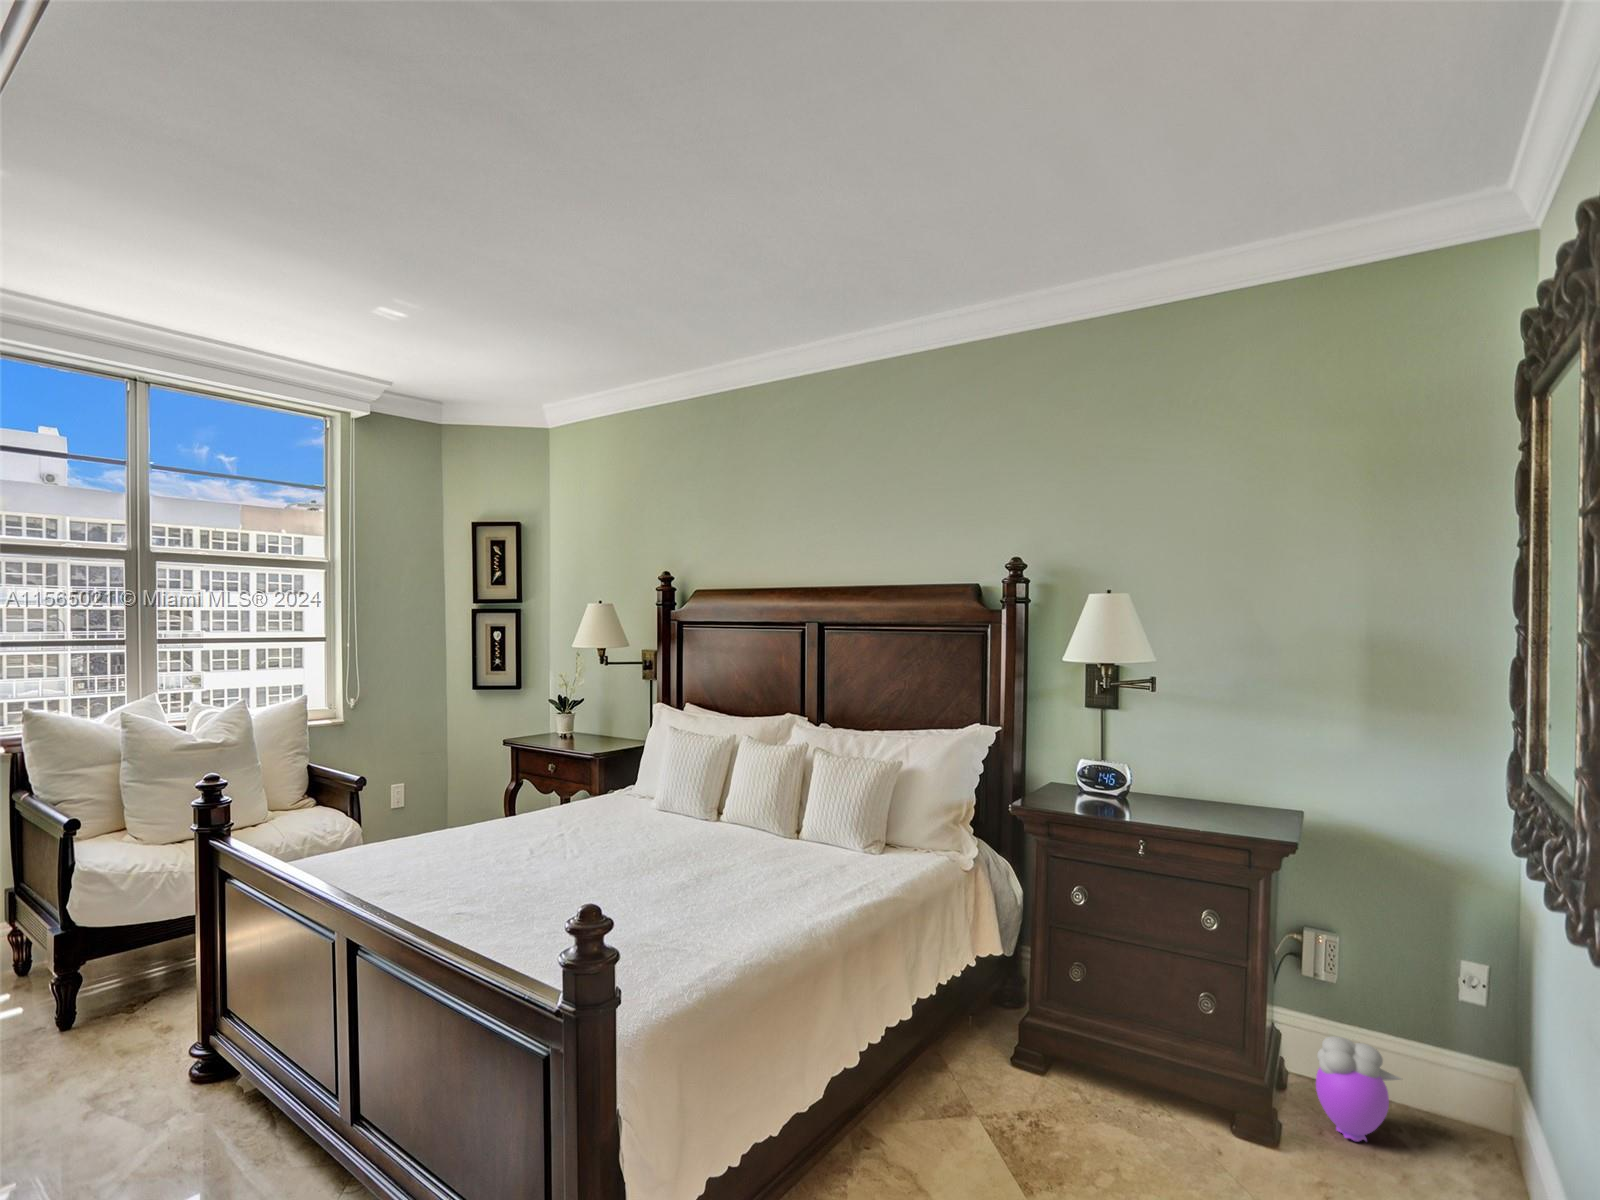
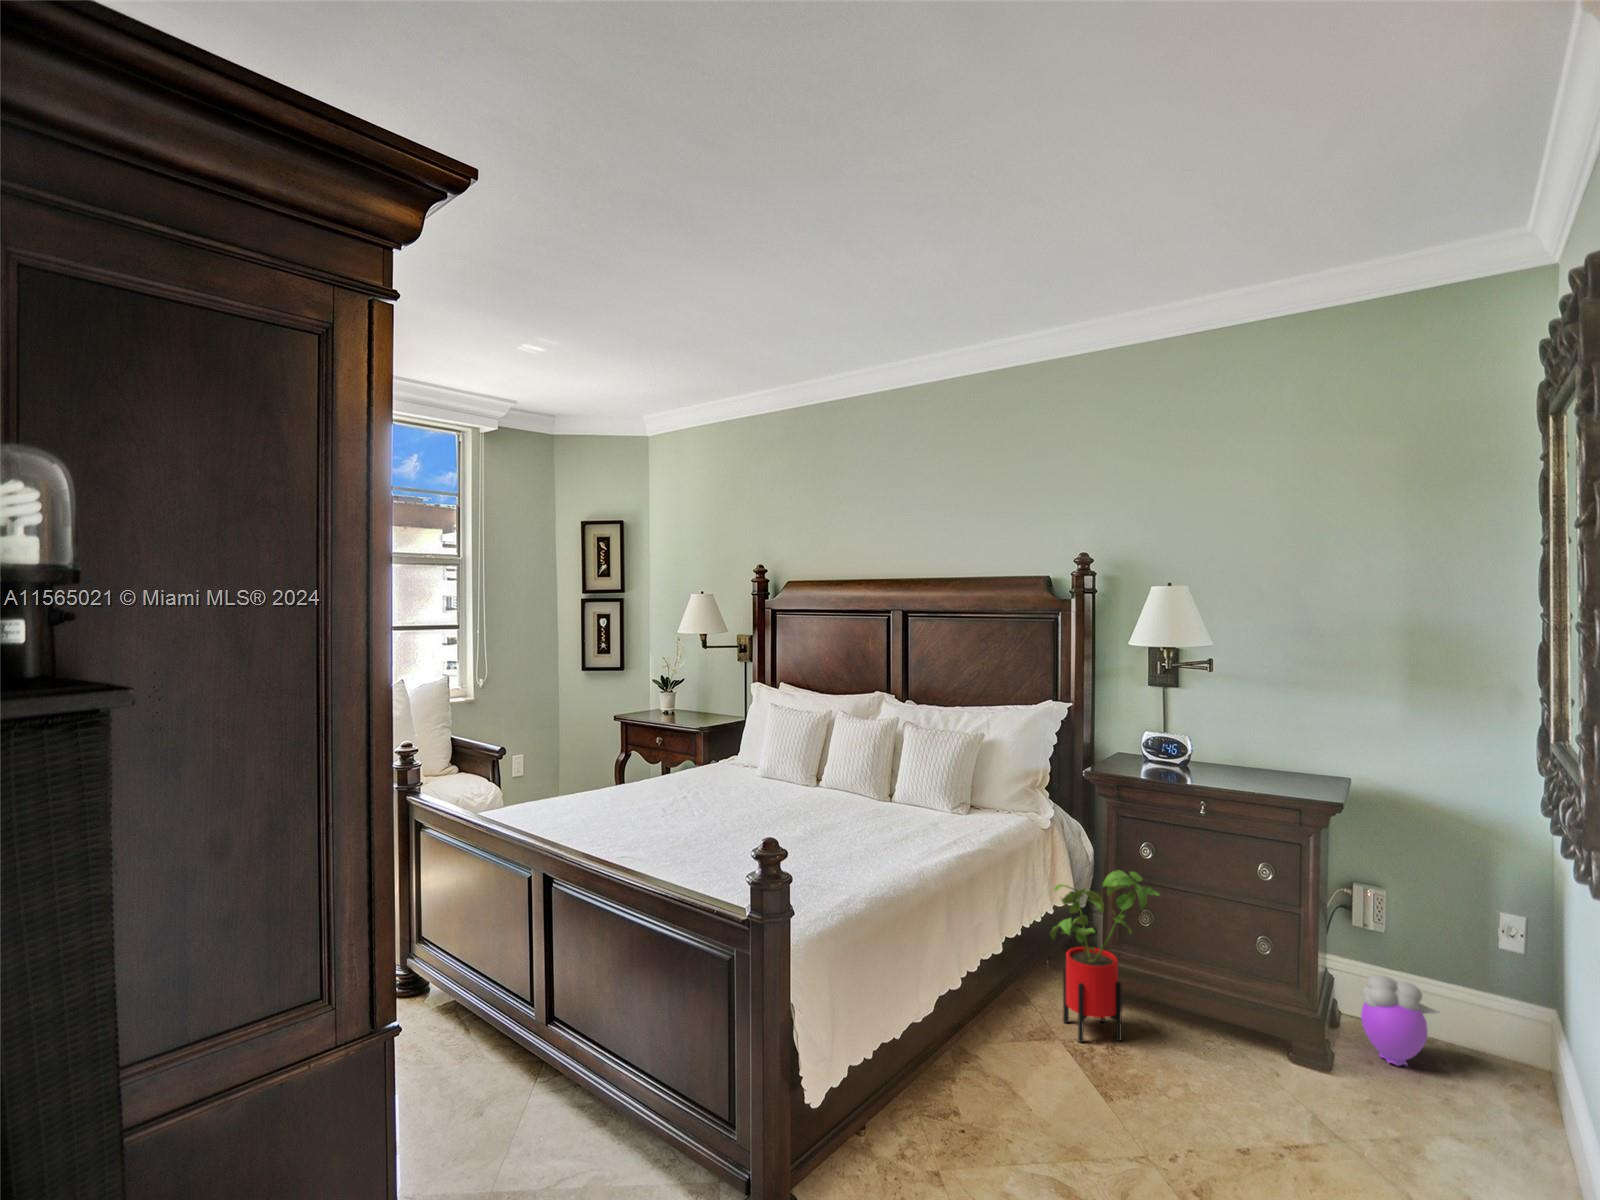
house plant: none [967,920,1092,1122] -> present [1050,870,1159,1043]

